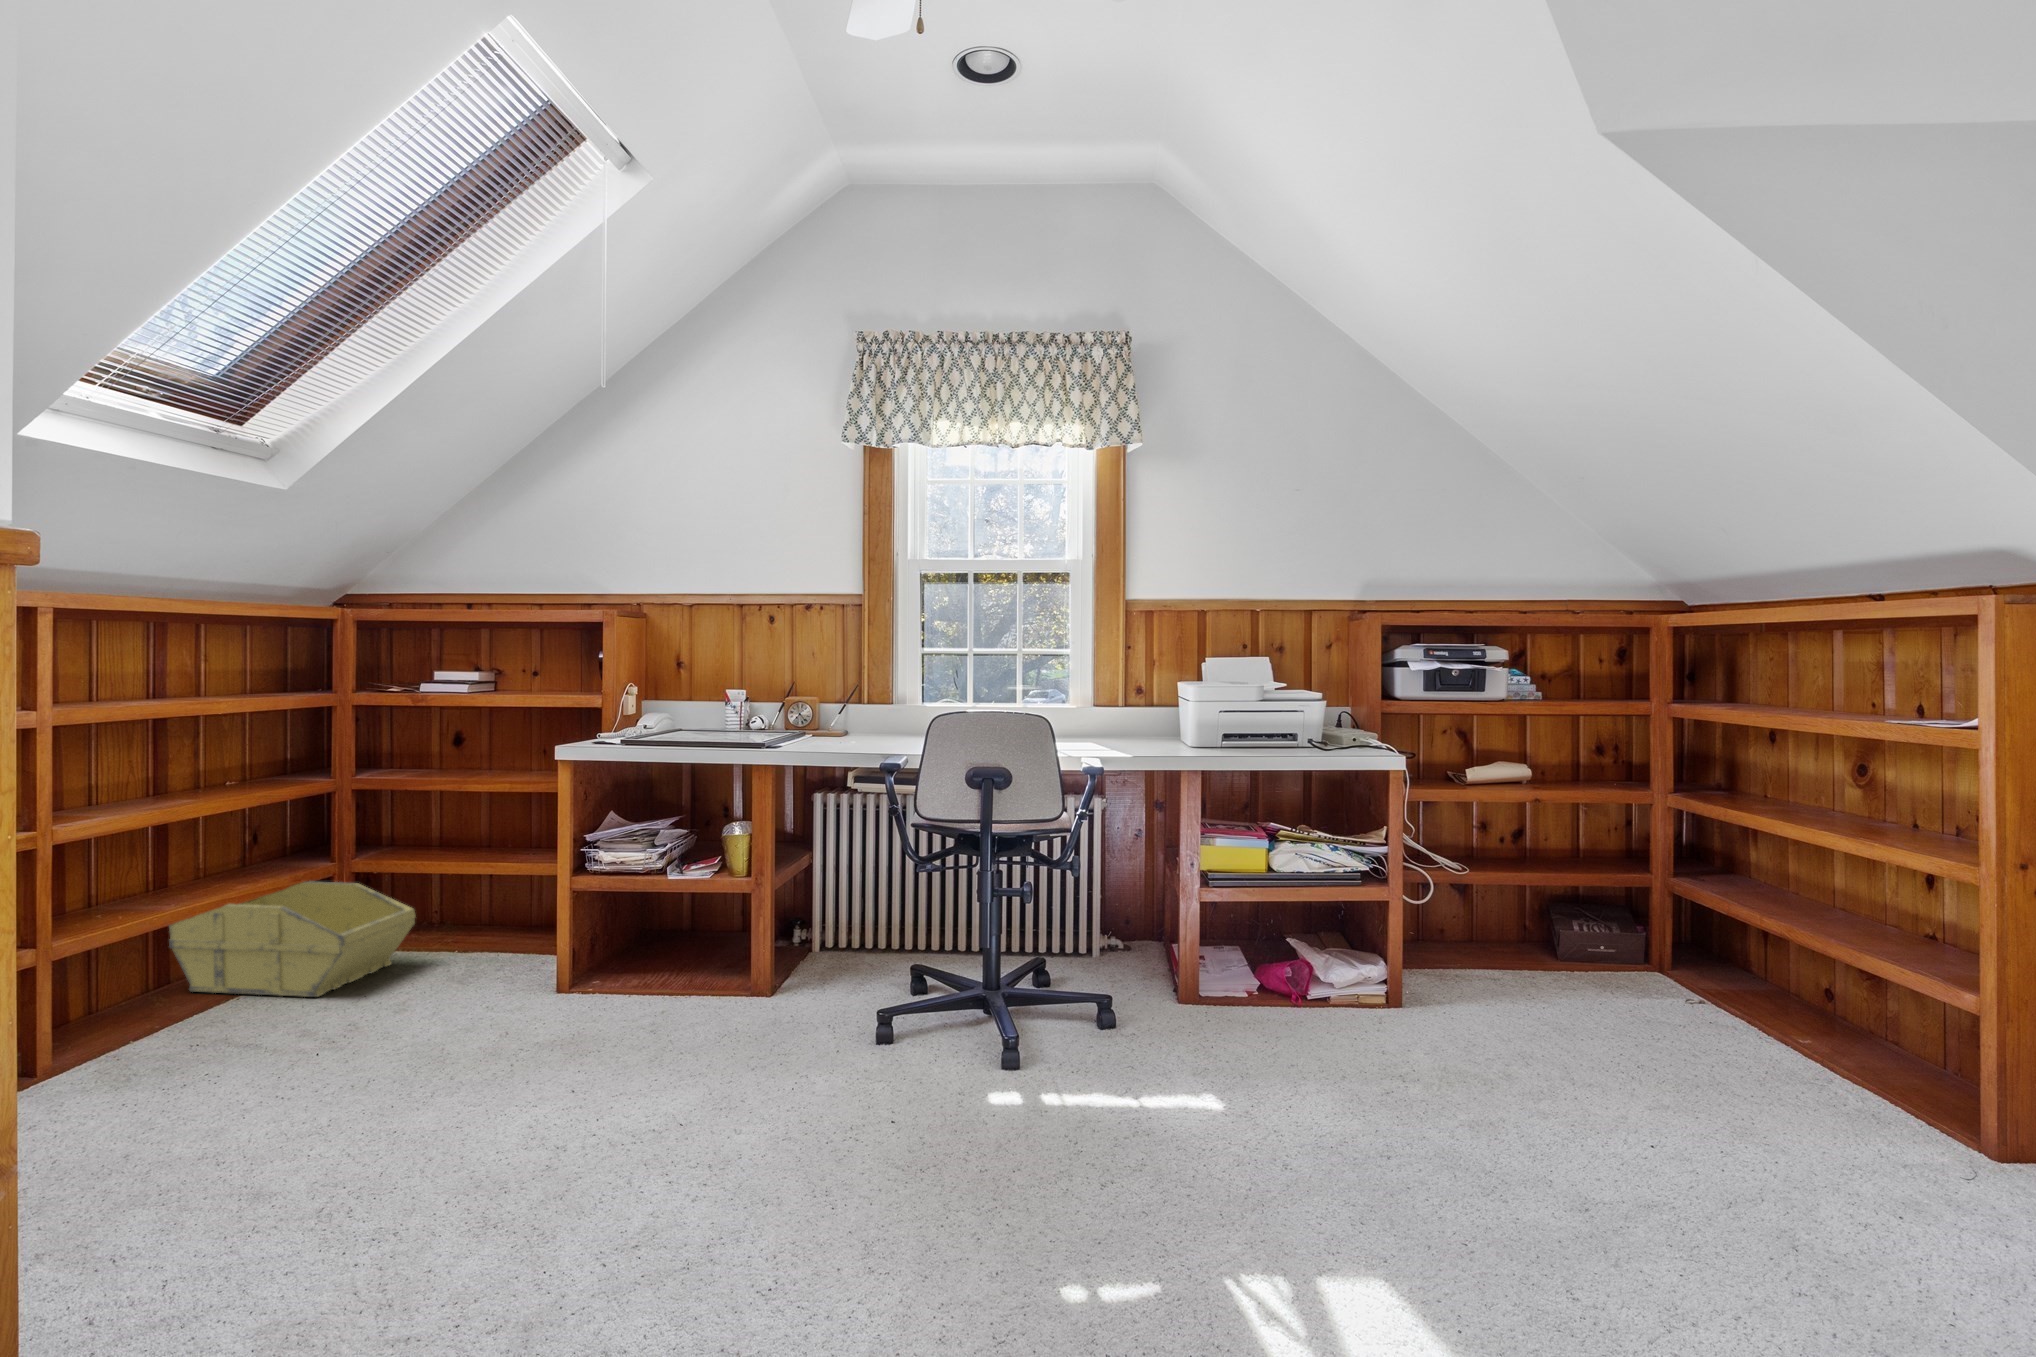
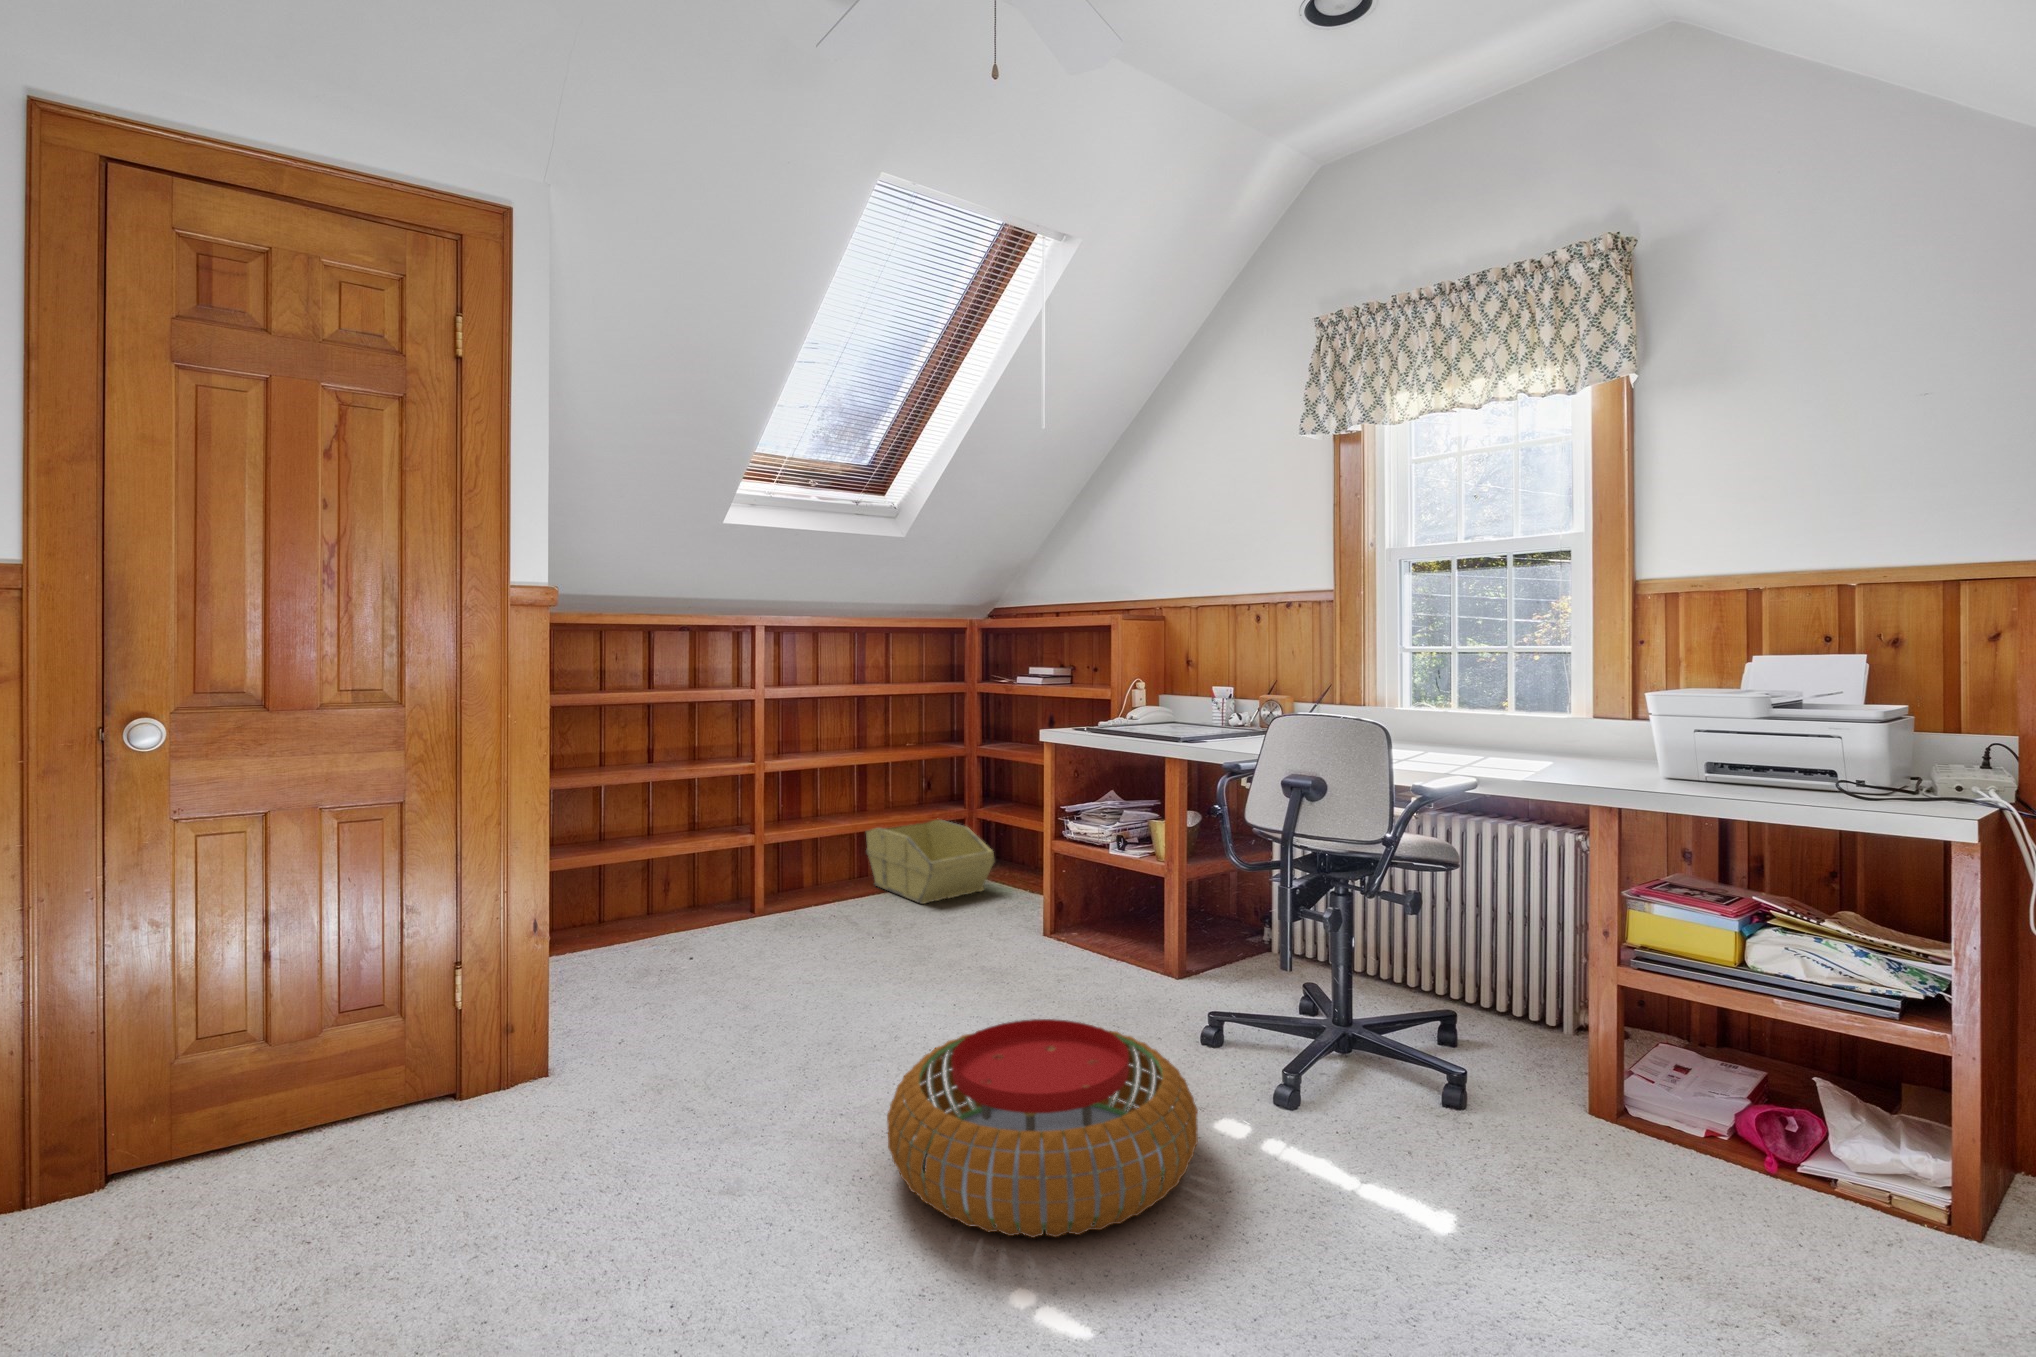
pouf: none [717,1031,1062,1271] -> present [887,1019,1198,1237]

